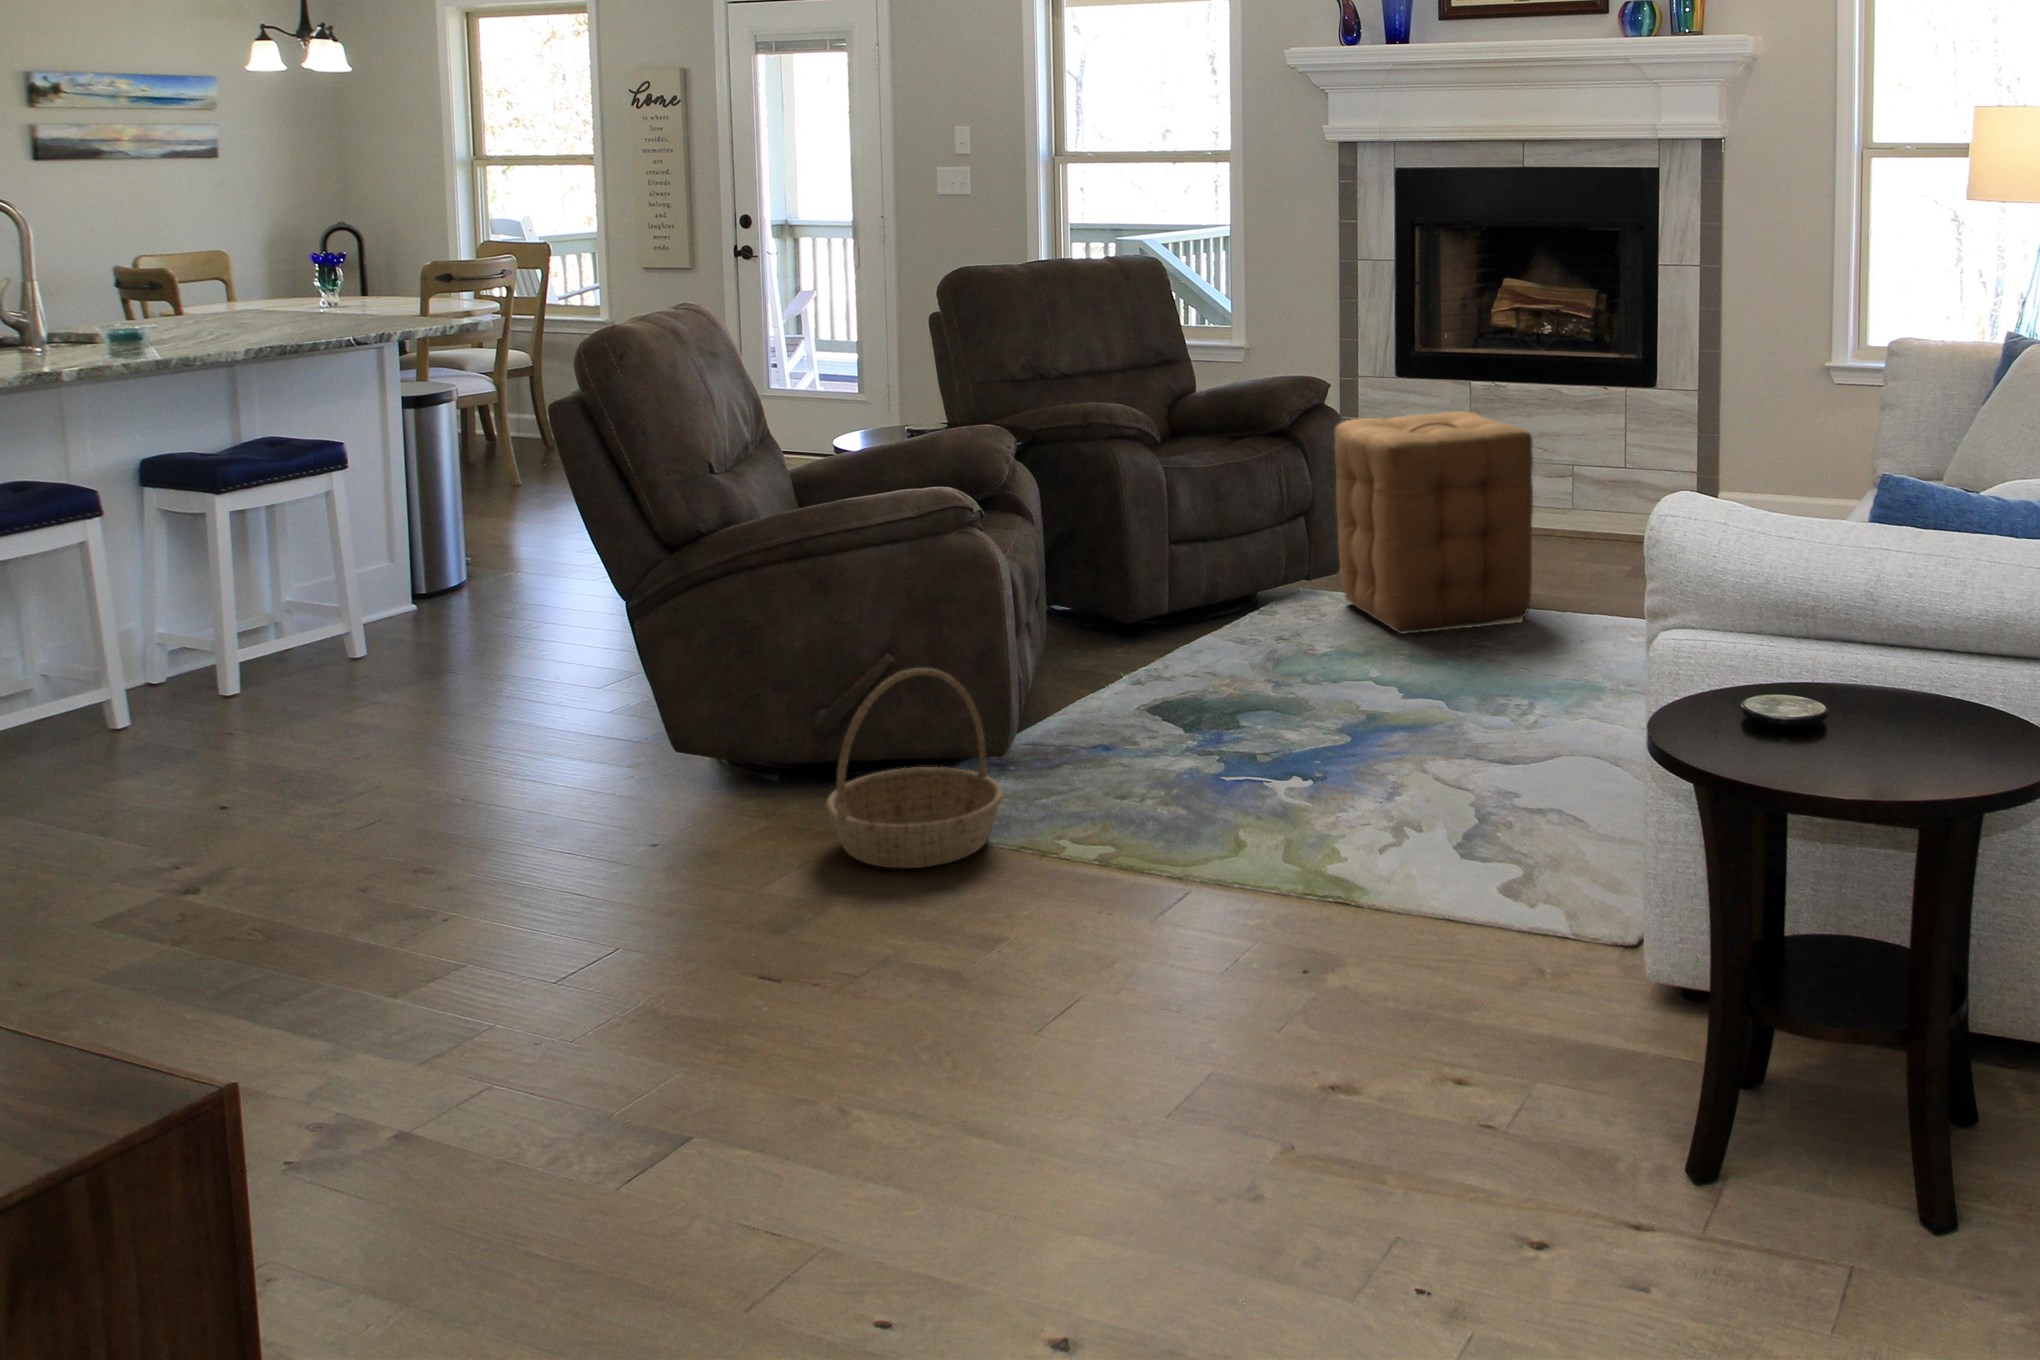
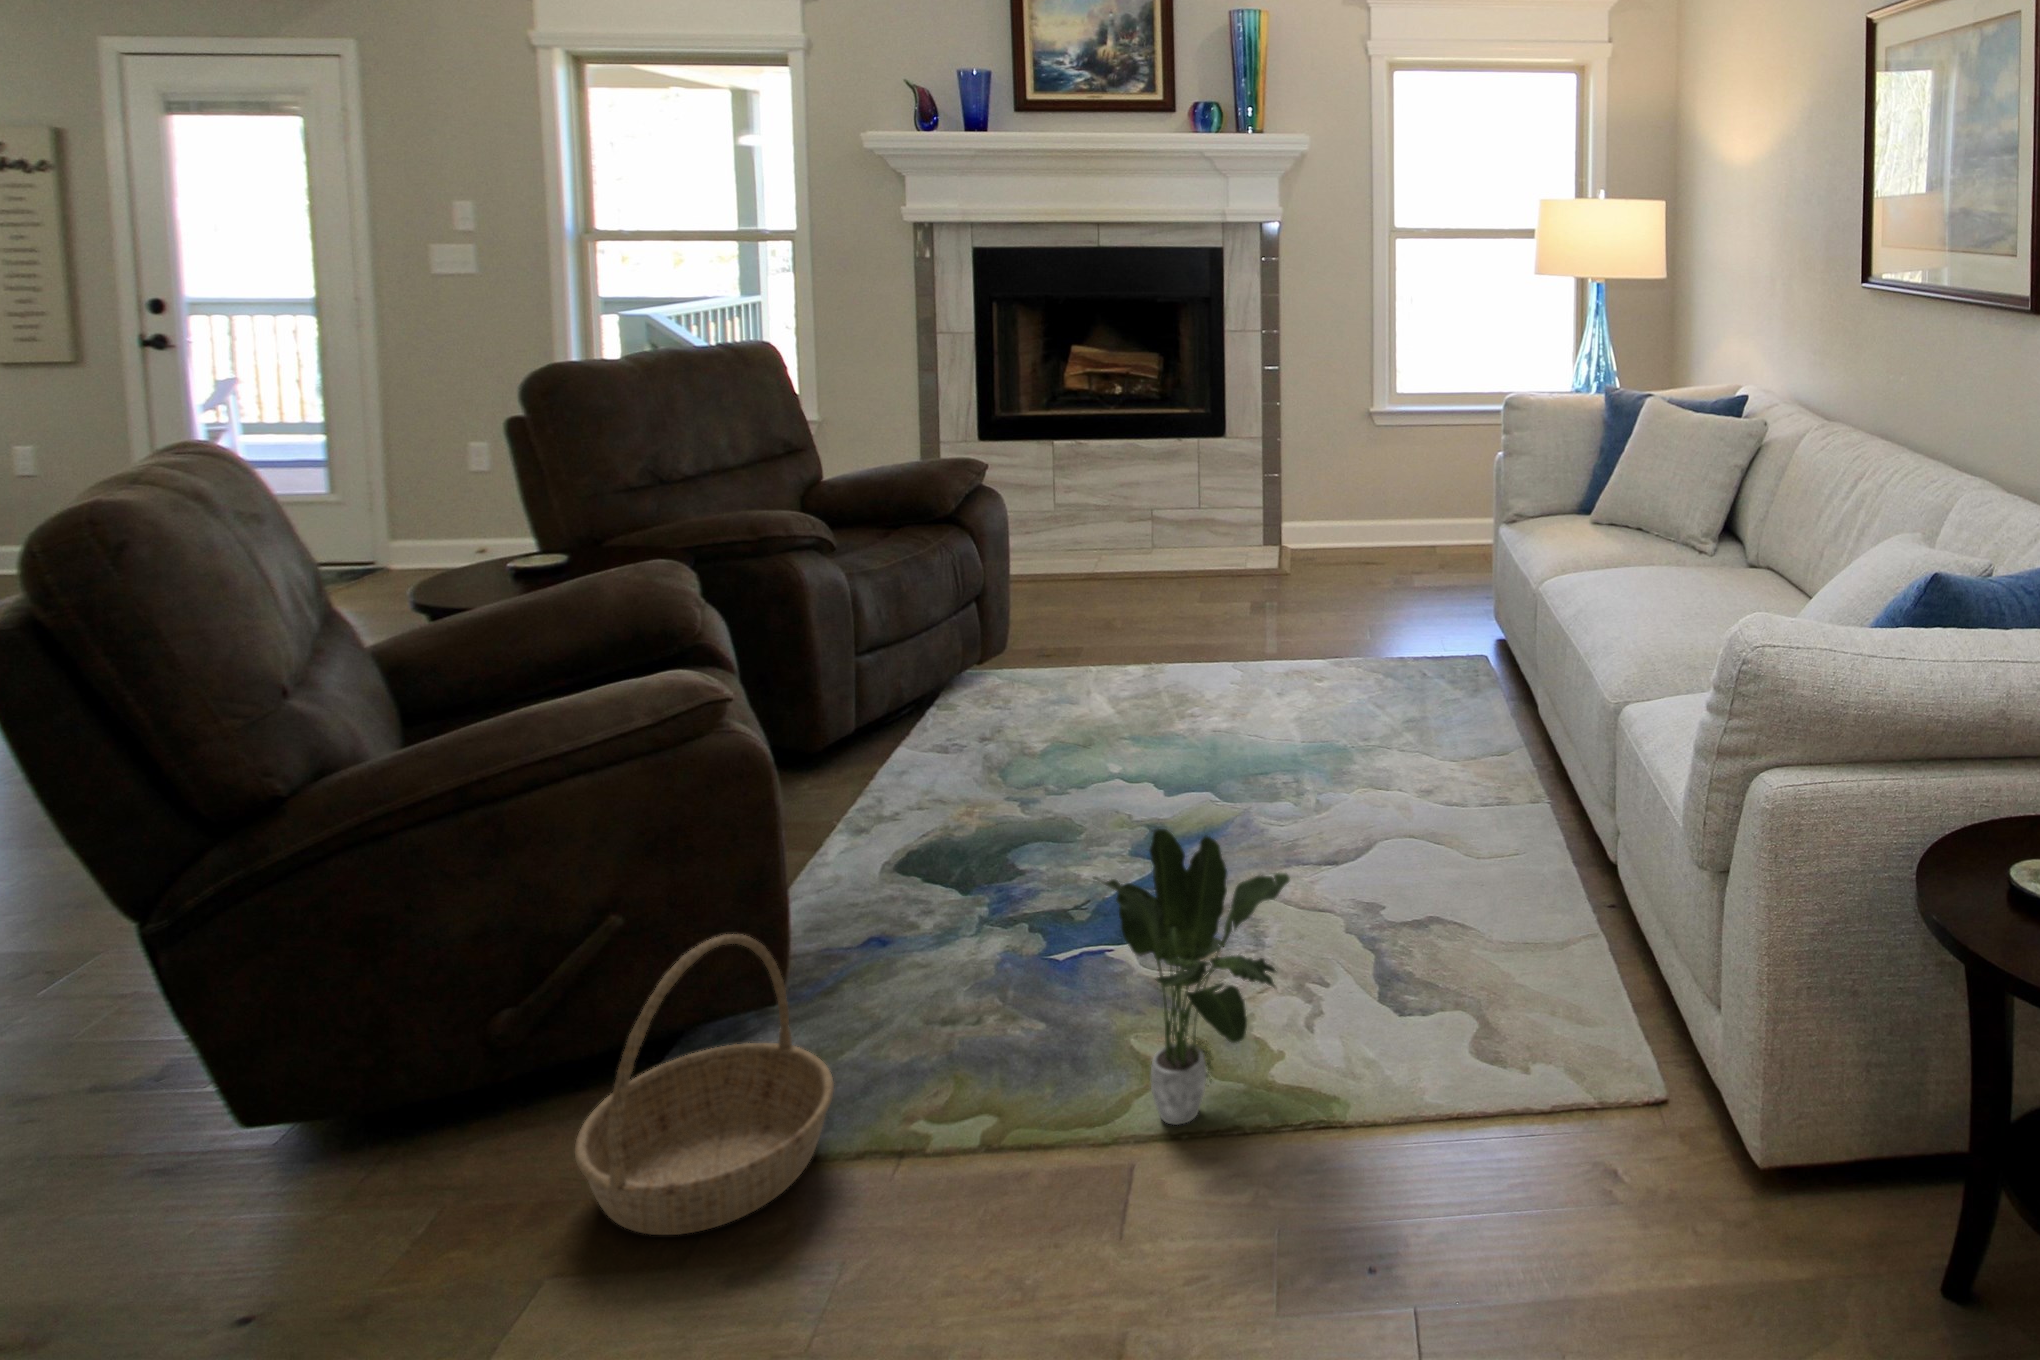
ottoman: present [1335,411,1533,634] -> none [1005,485,1211,716]
potted plant: none [1179,637,1343,888] -> present [1093,829,1290,1125]

